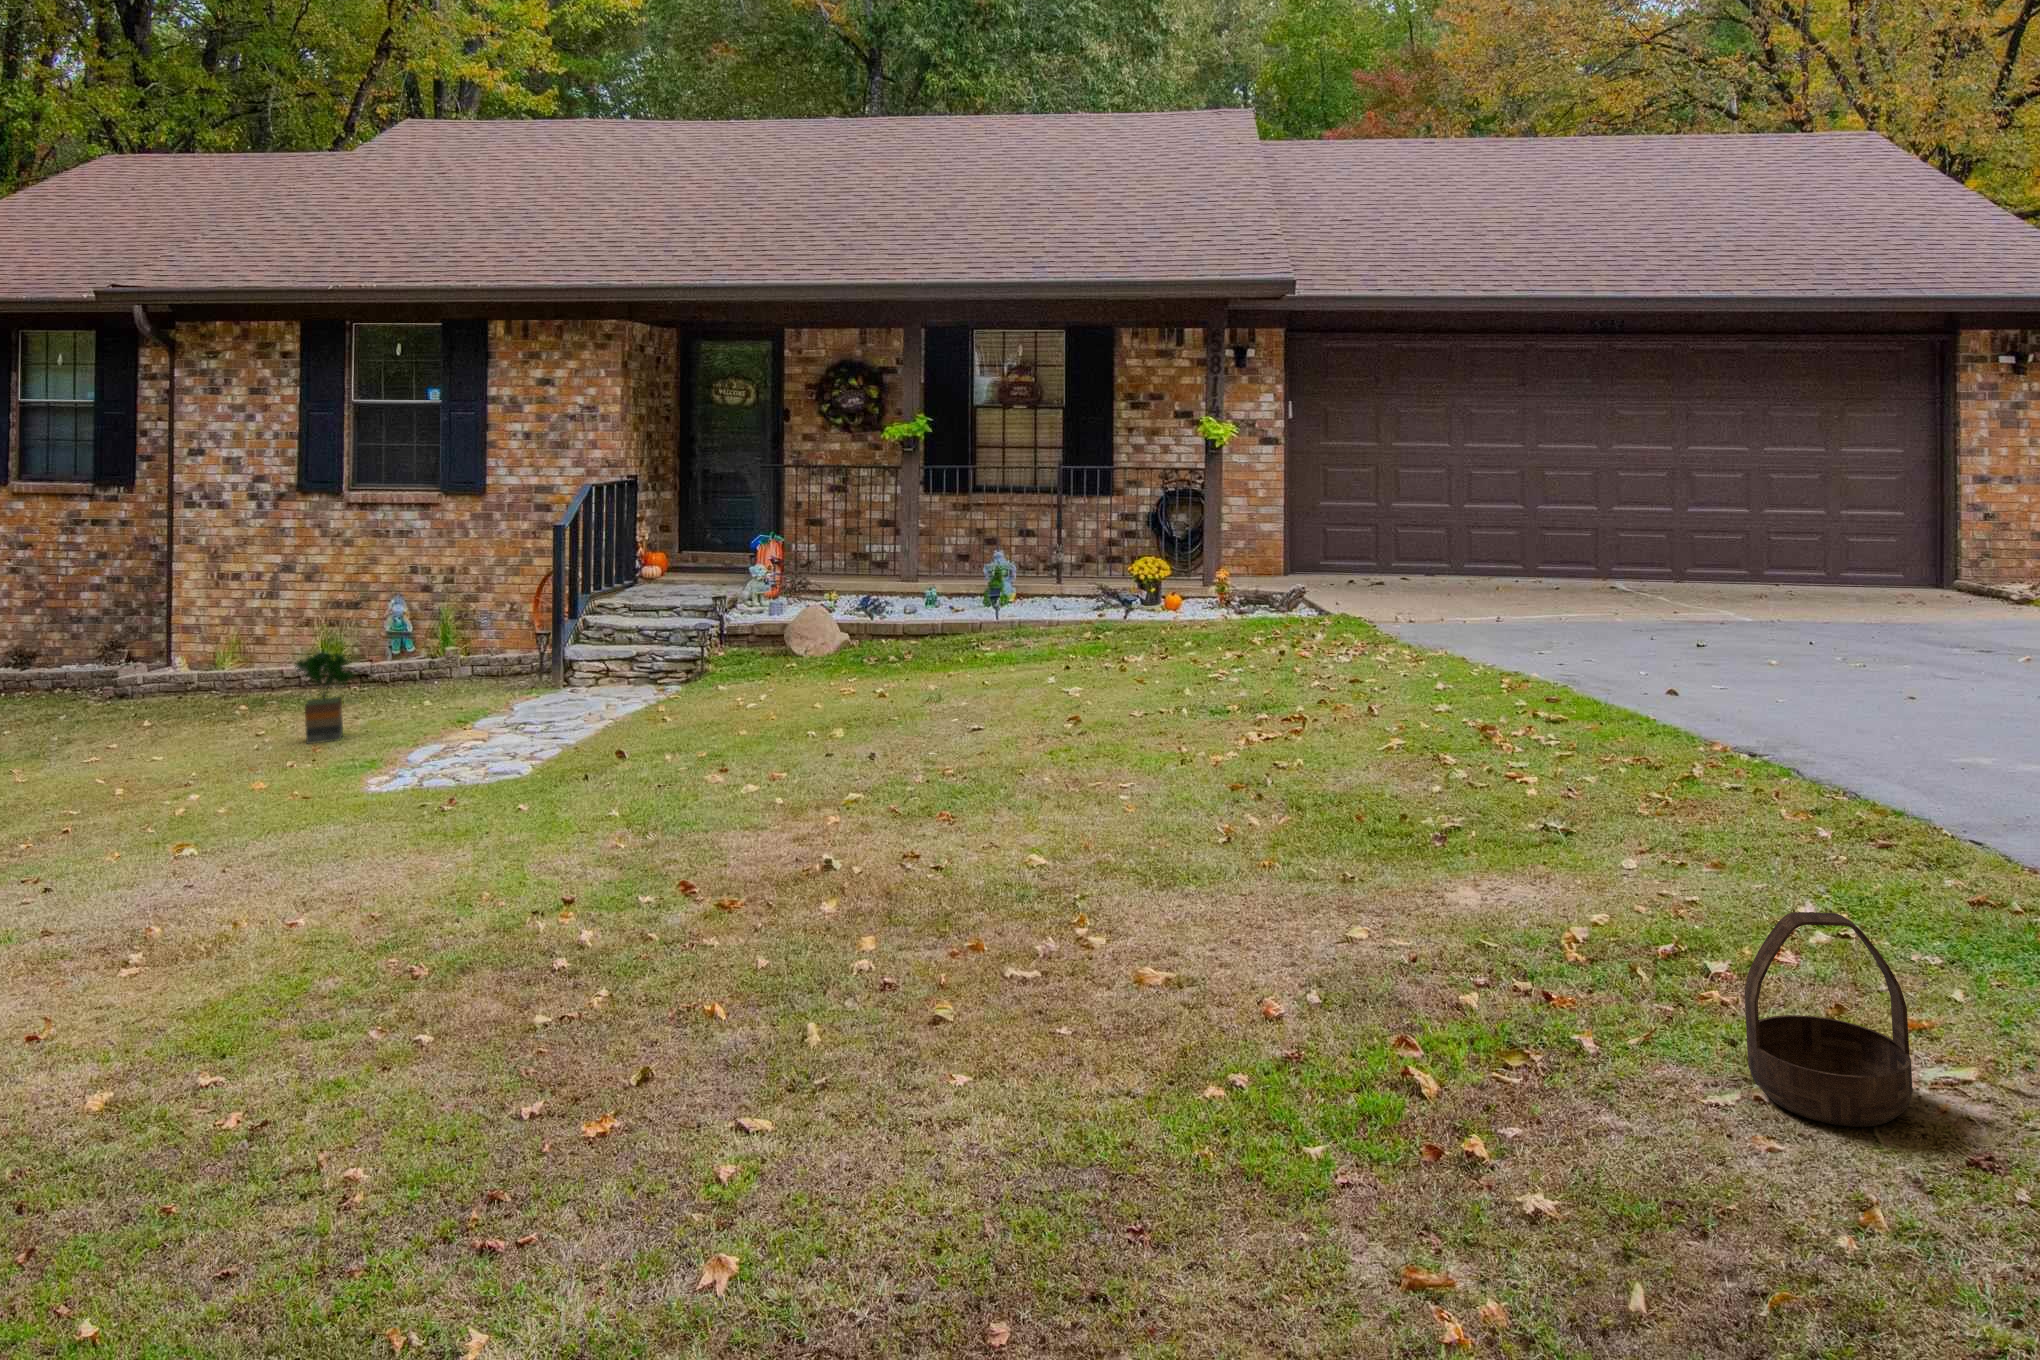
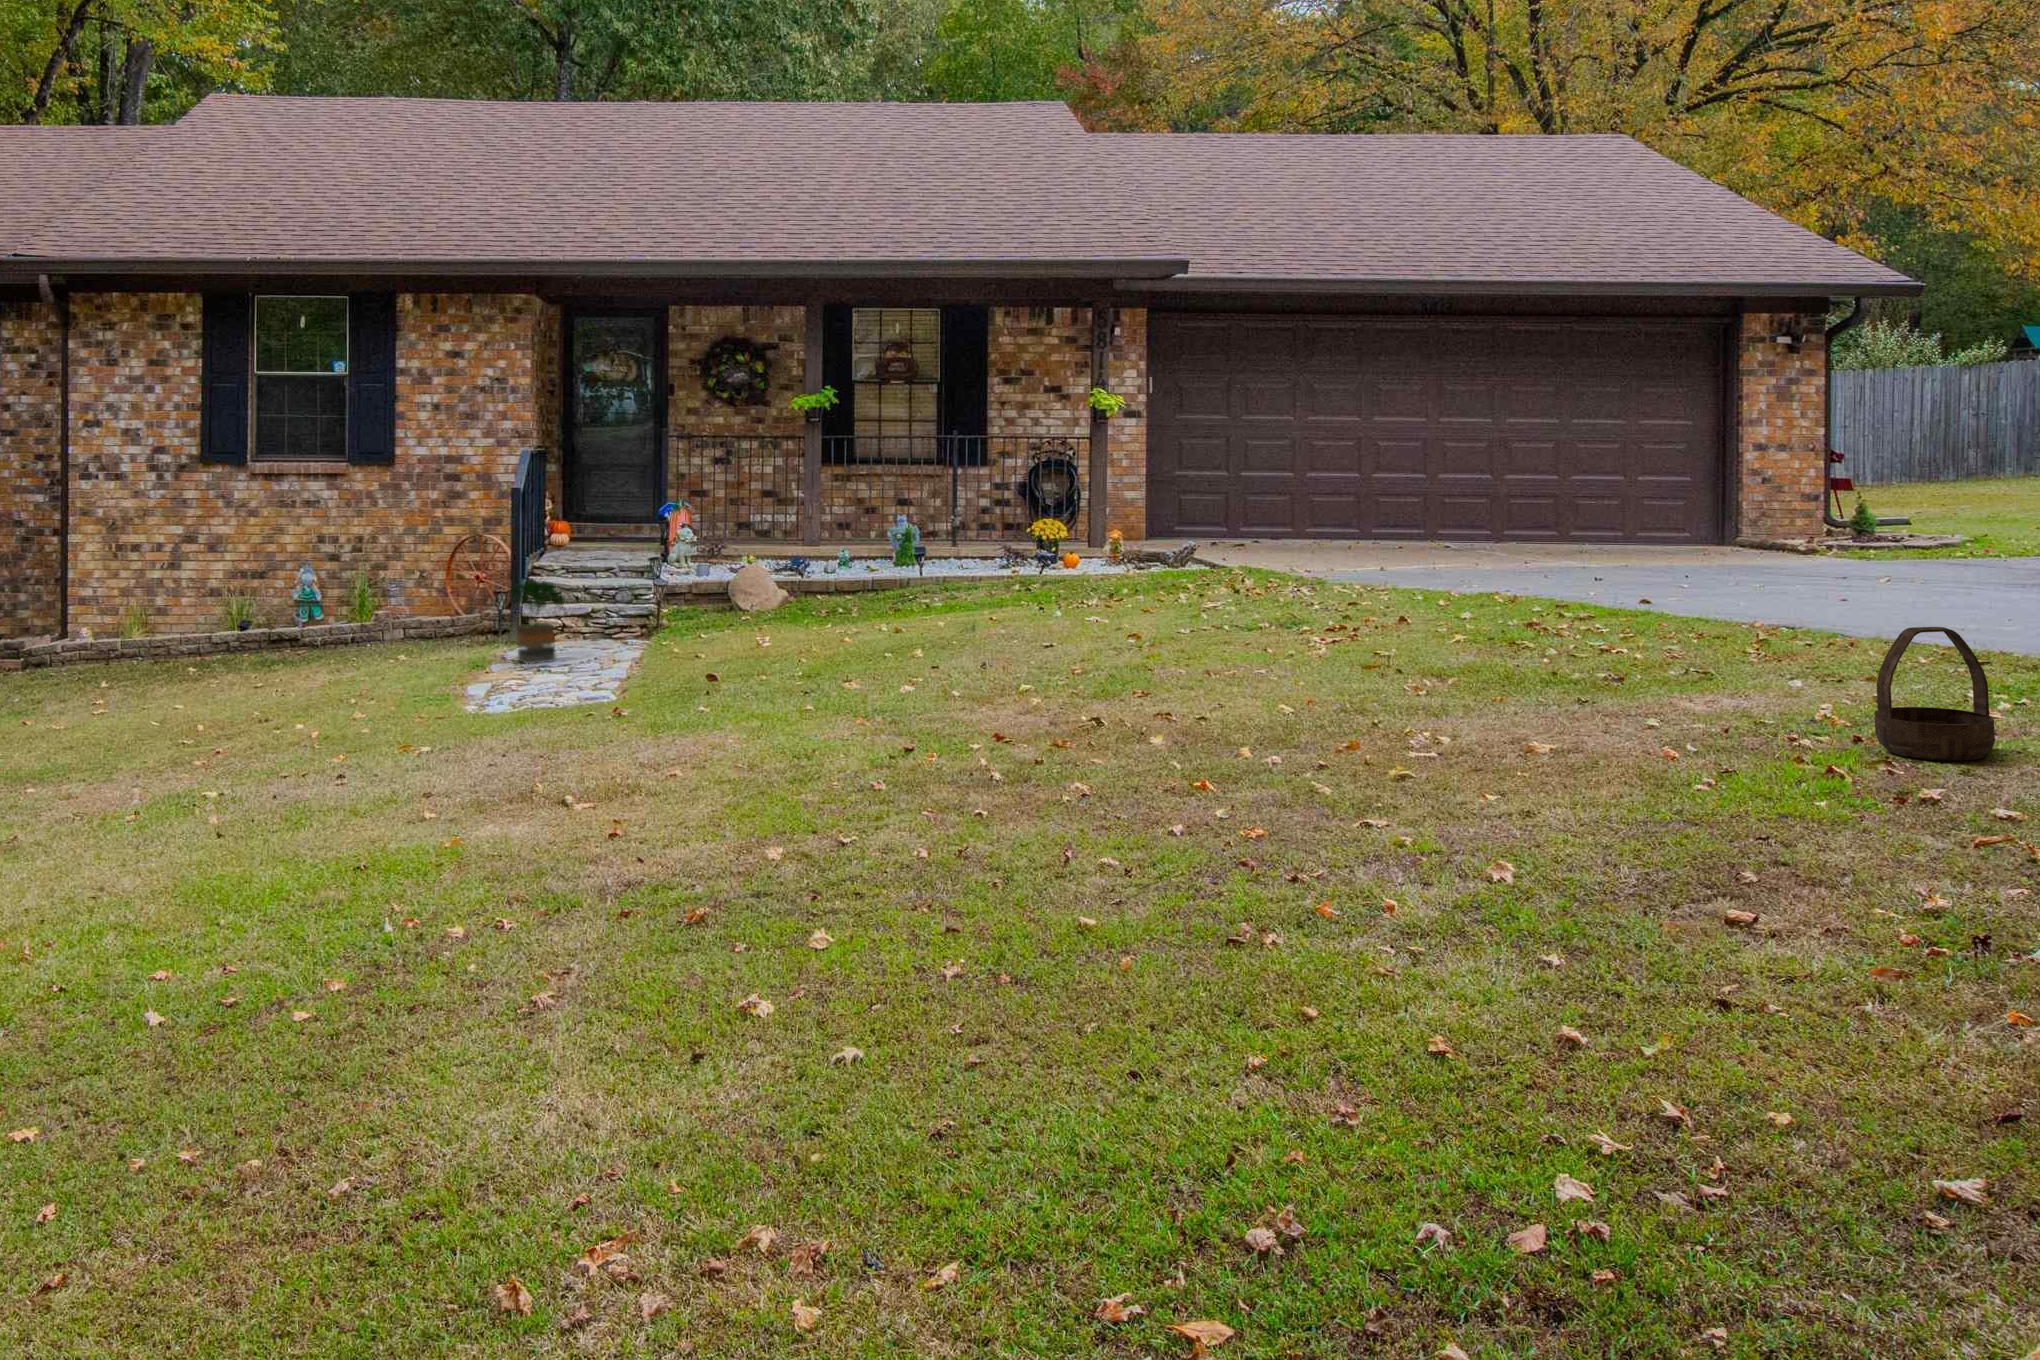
potted tree: present [295,653,354,744] -> present [509,581,565,664]

